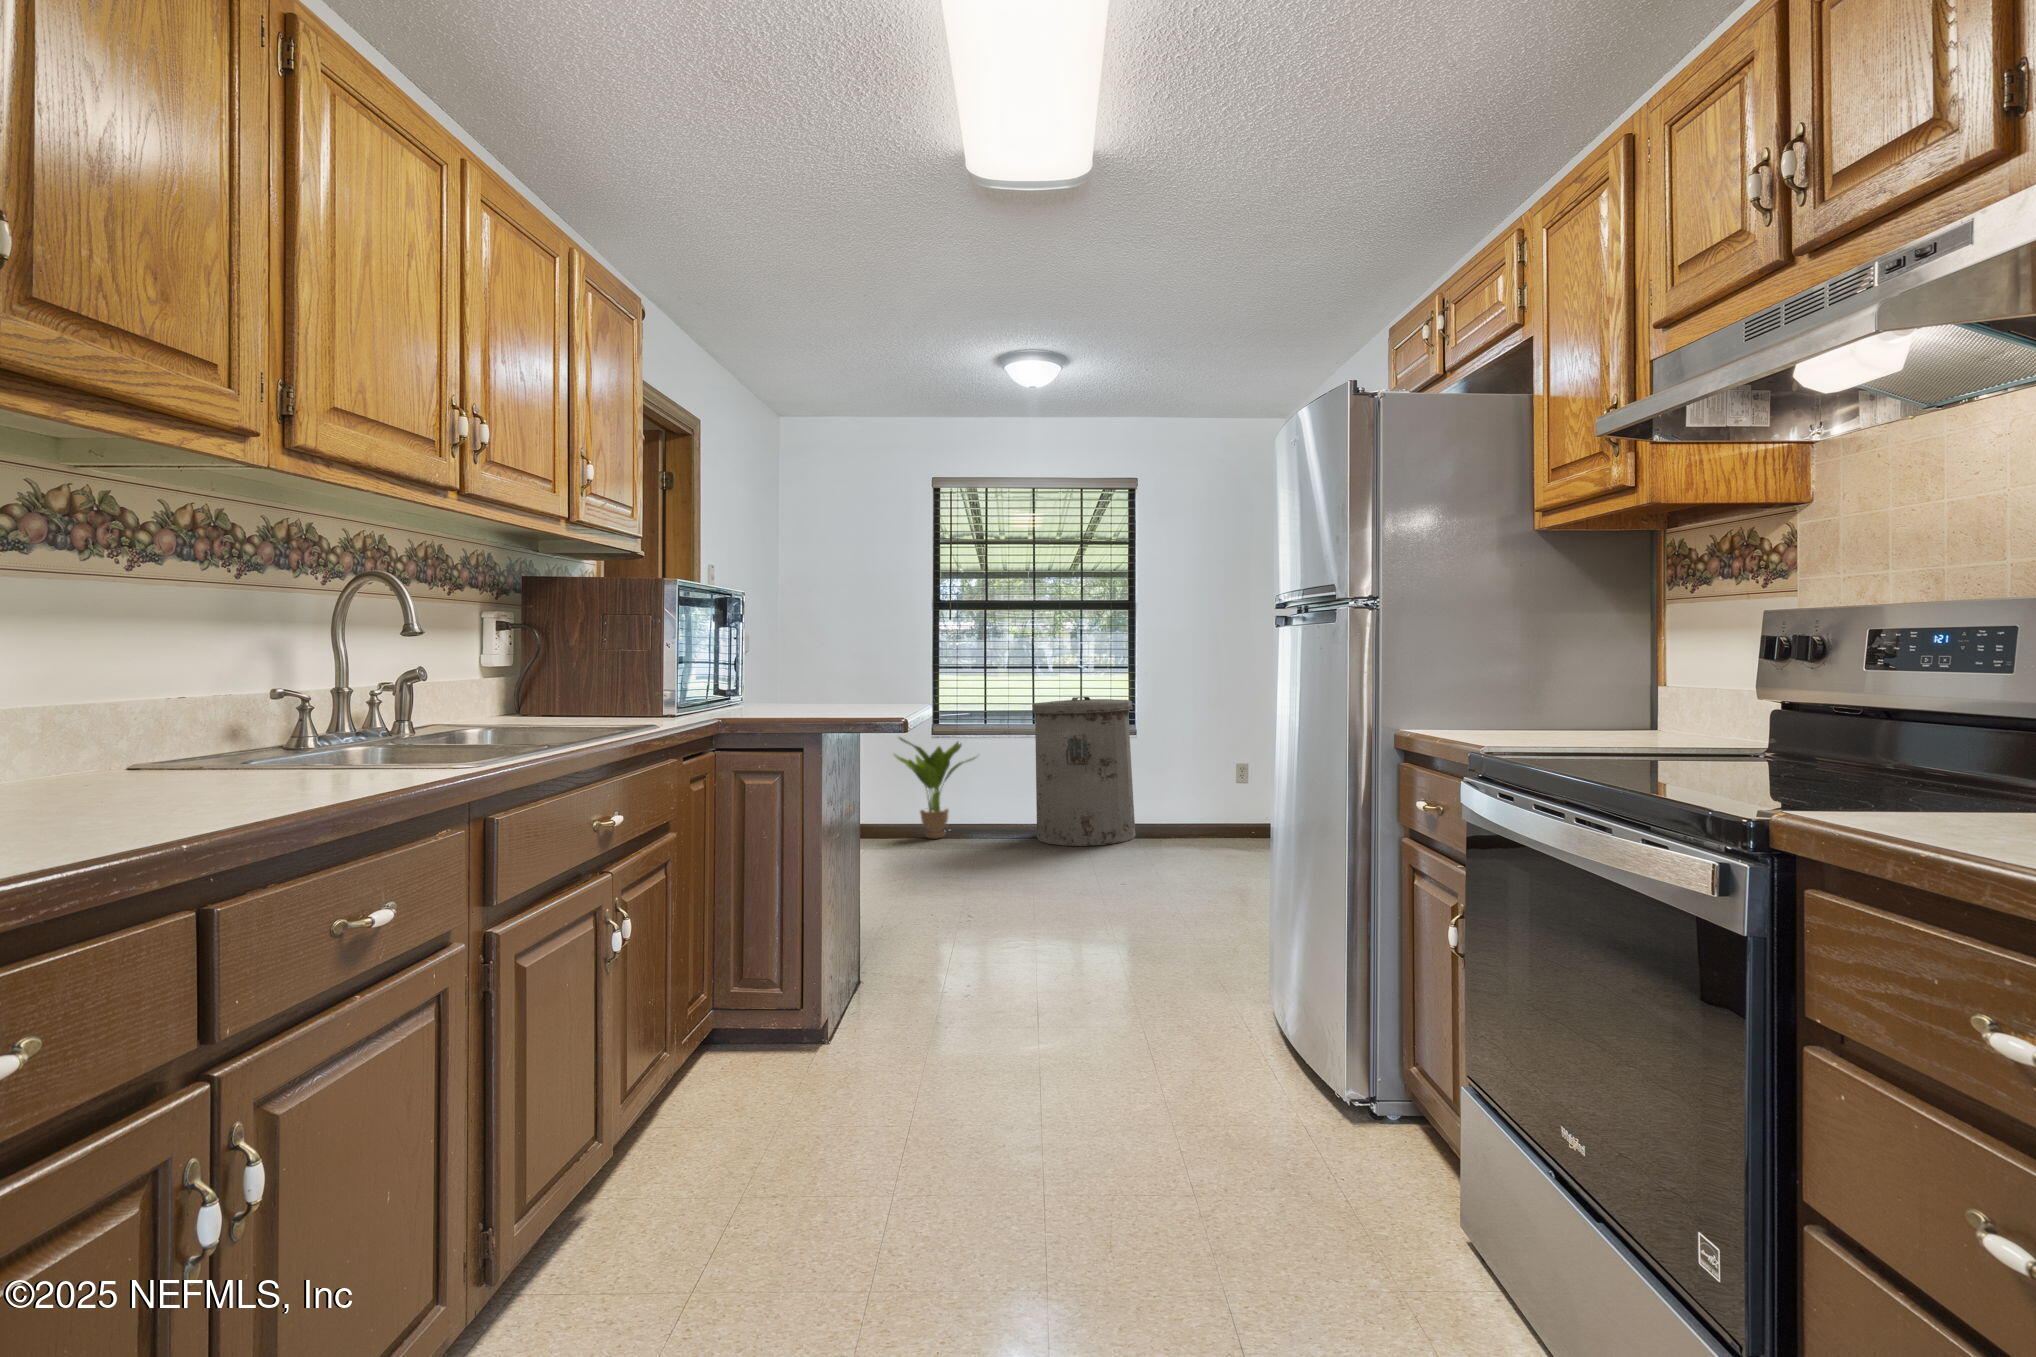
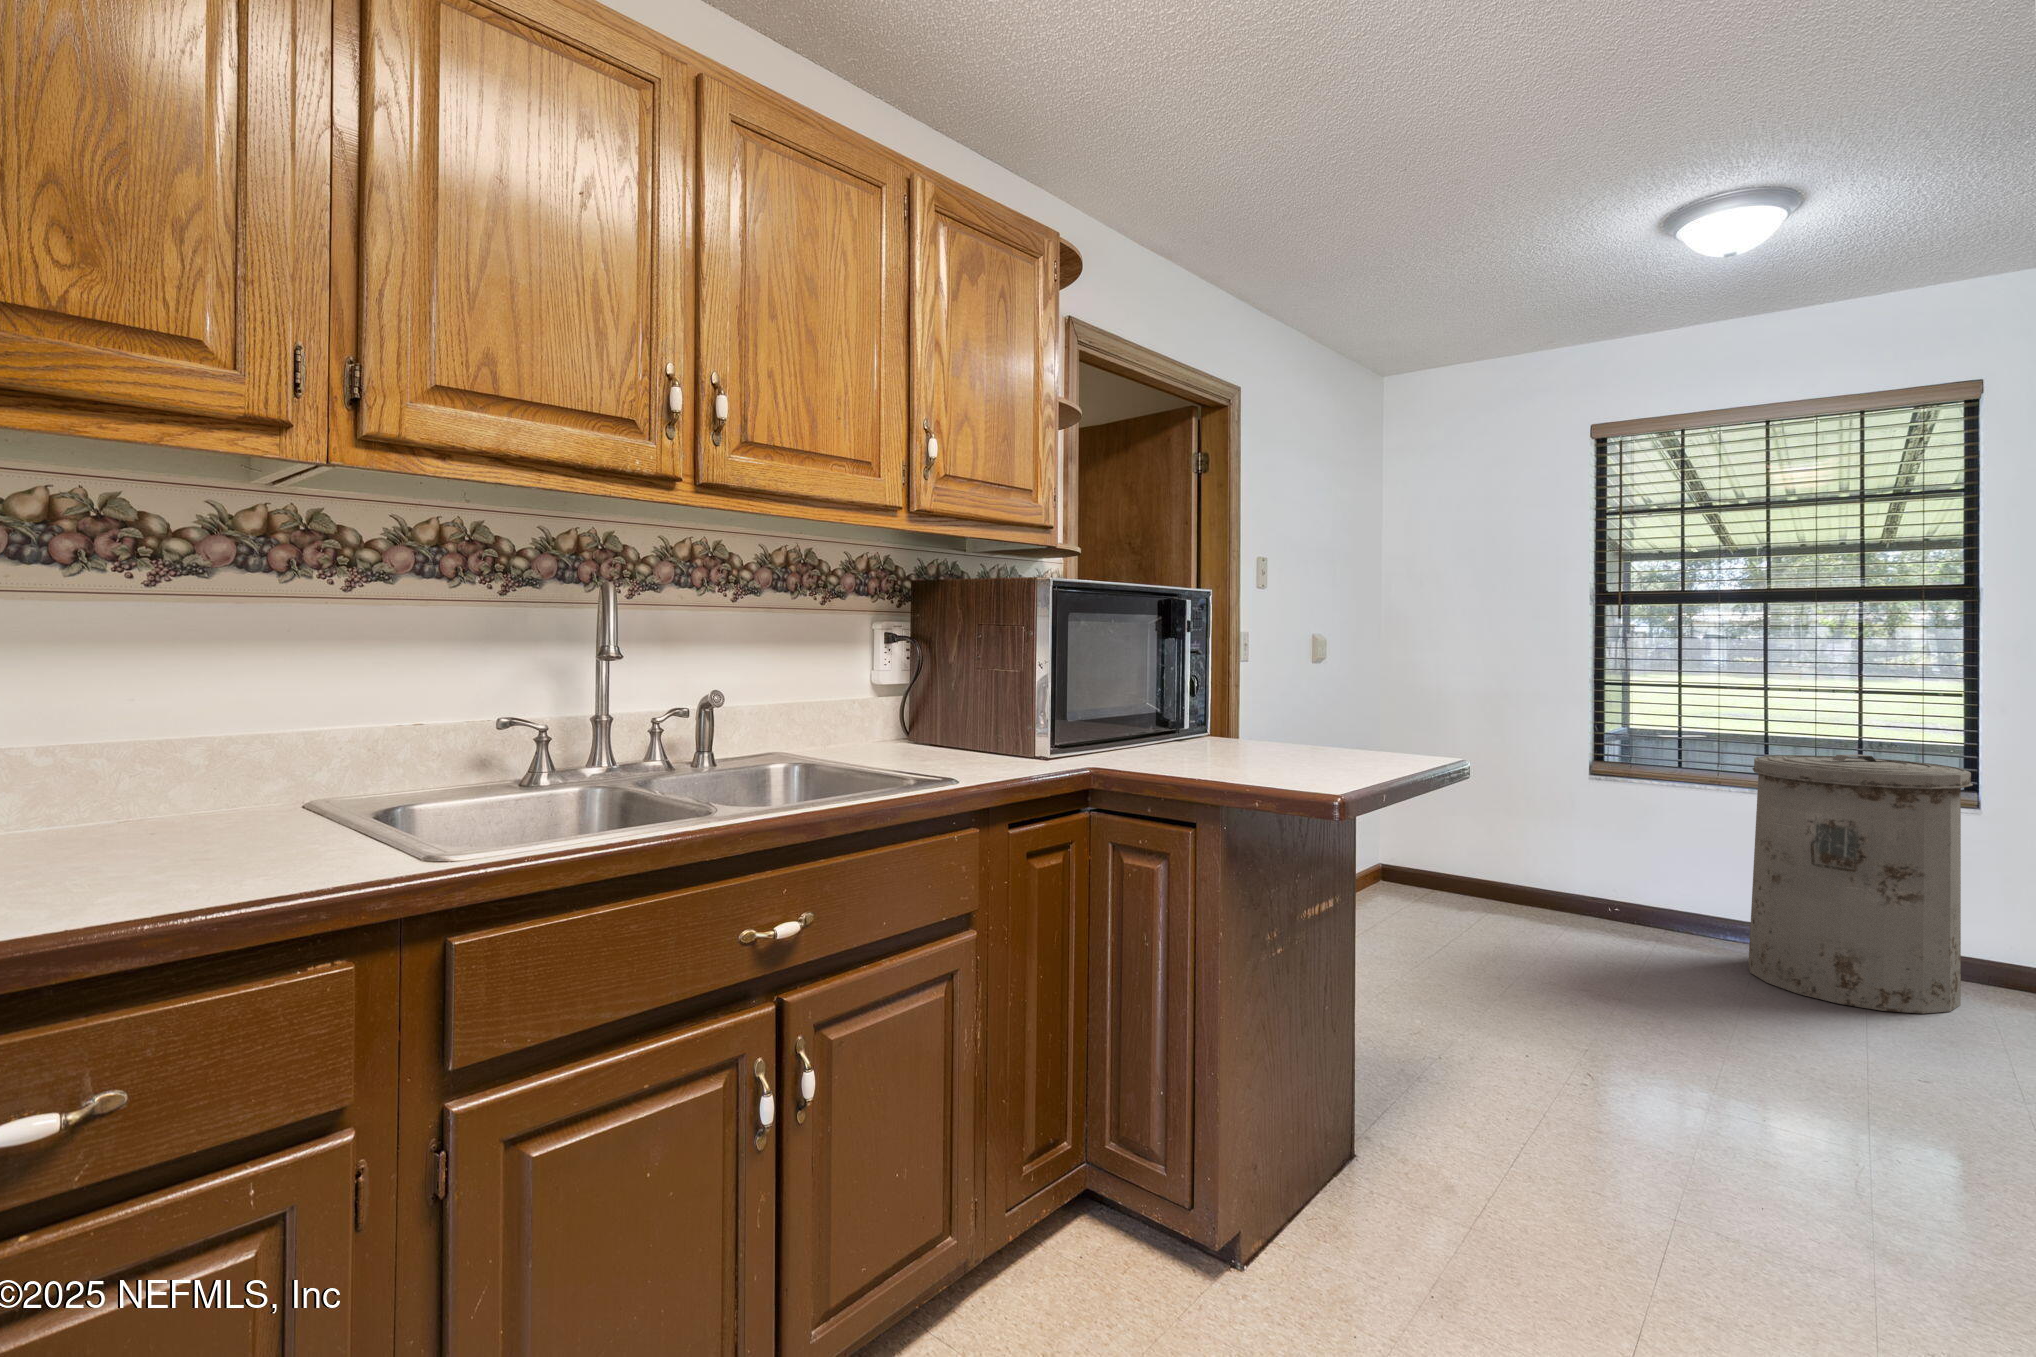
potted plant: present [894,738,975,839] -> none [1516,774,1657,929]

